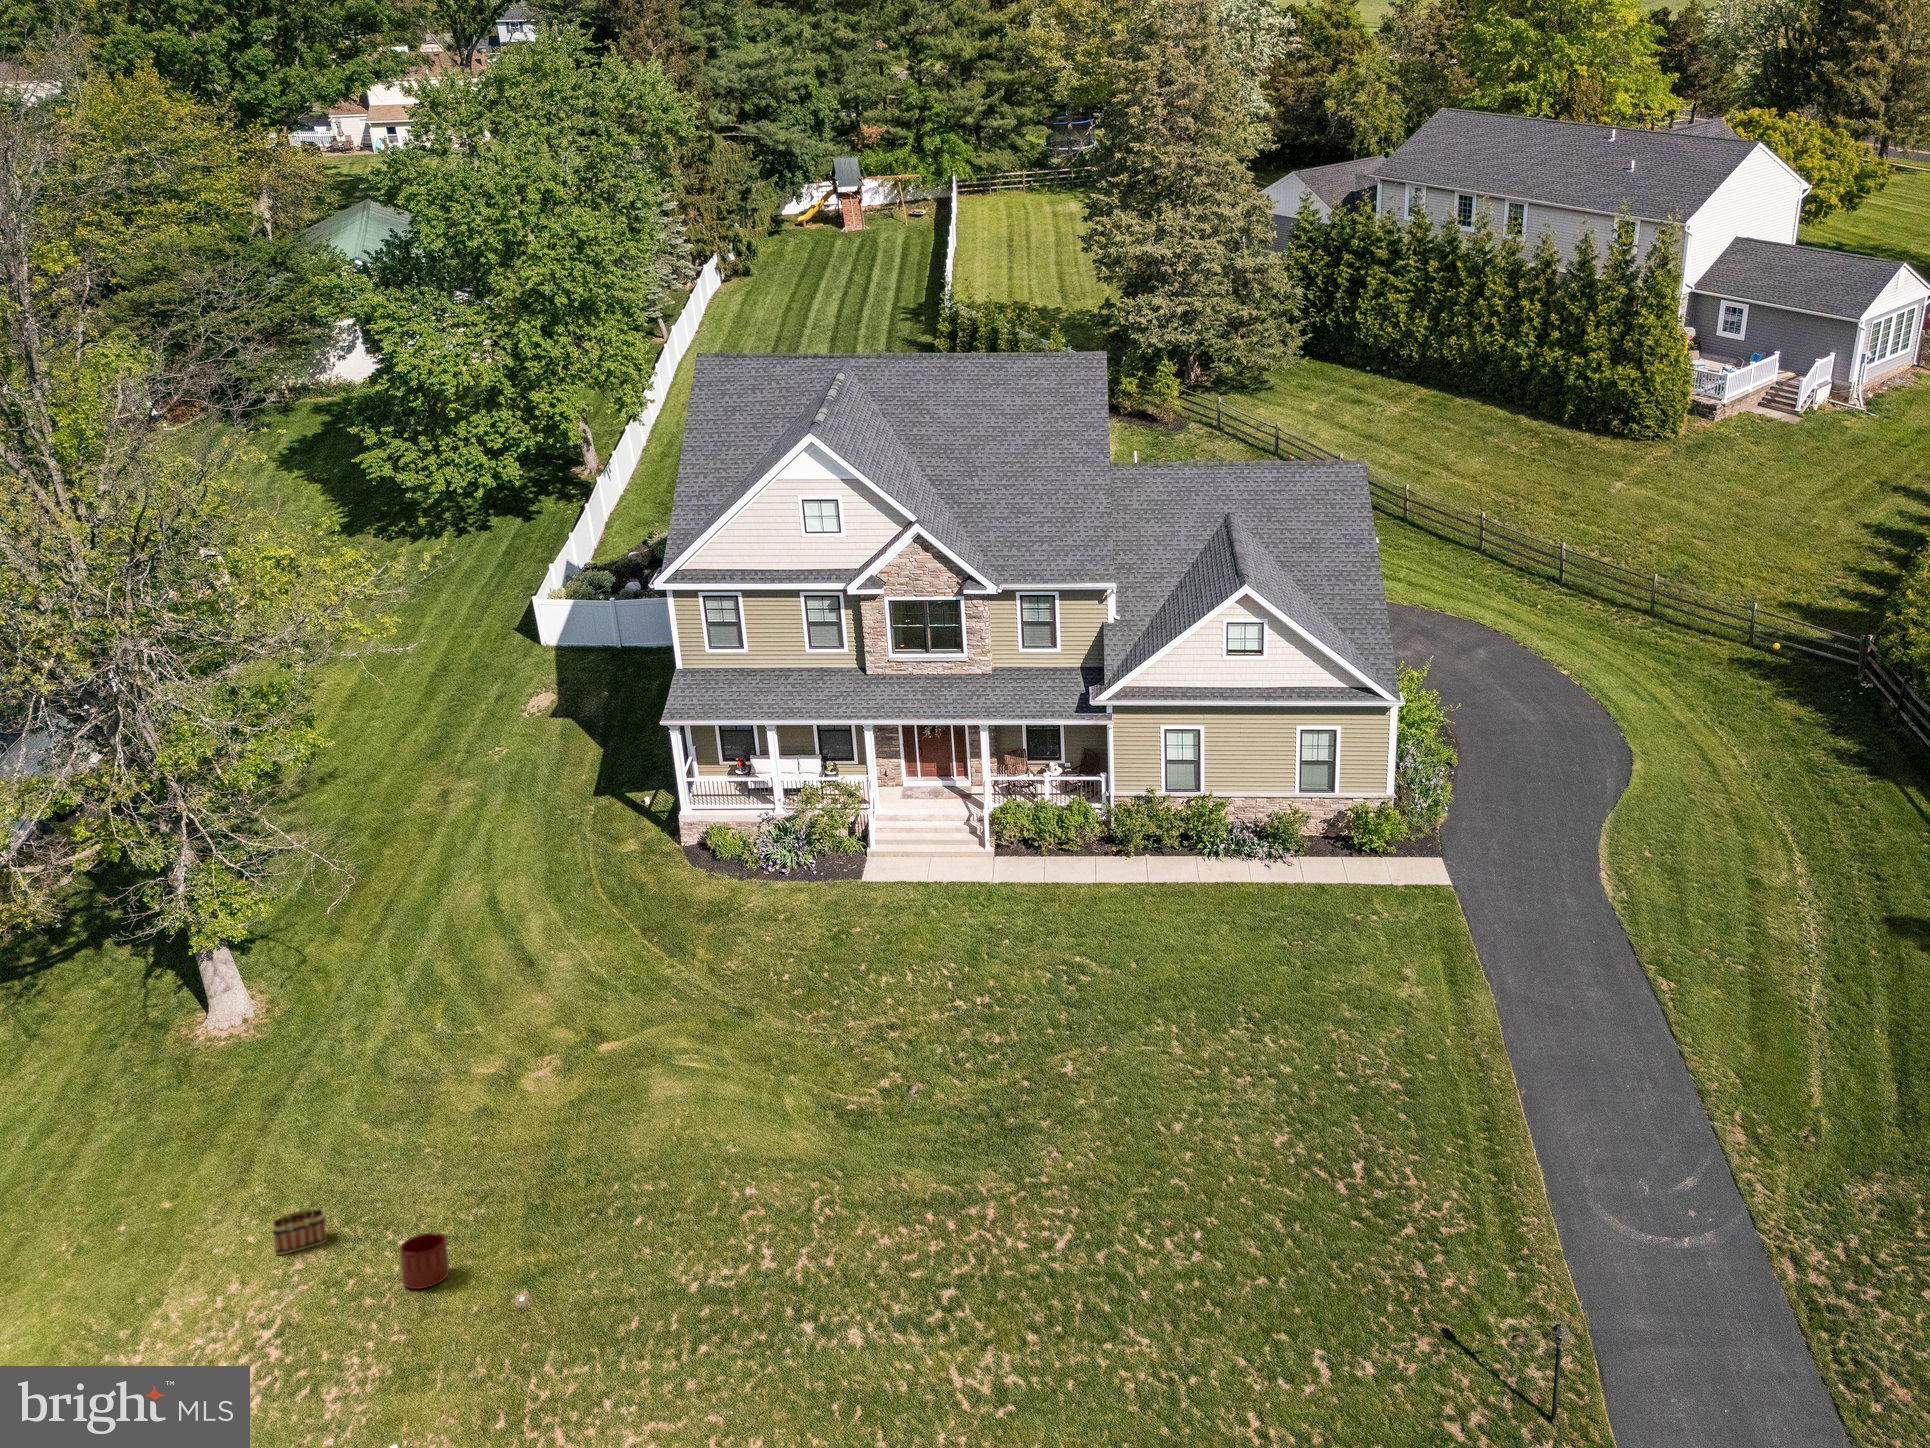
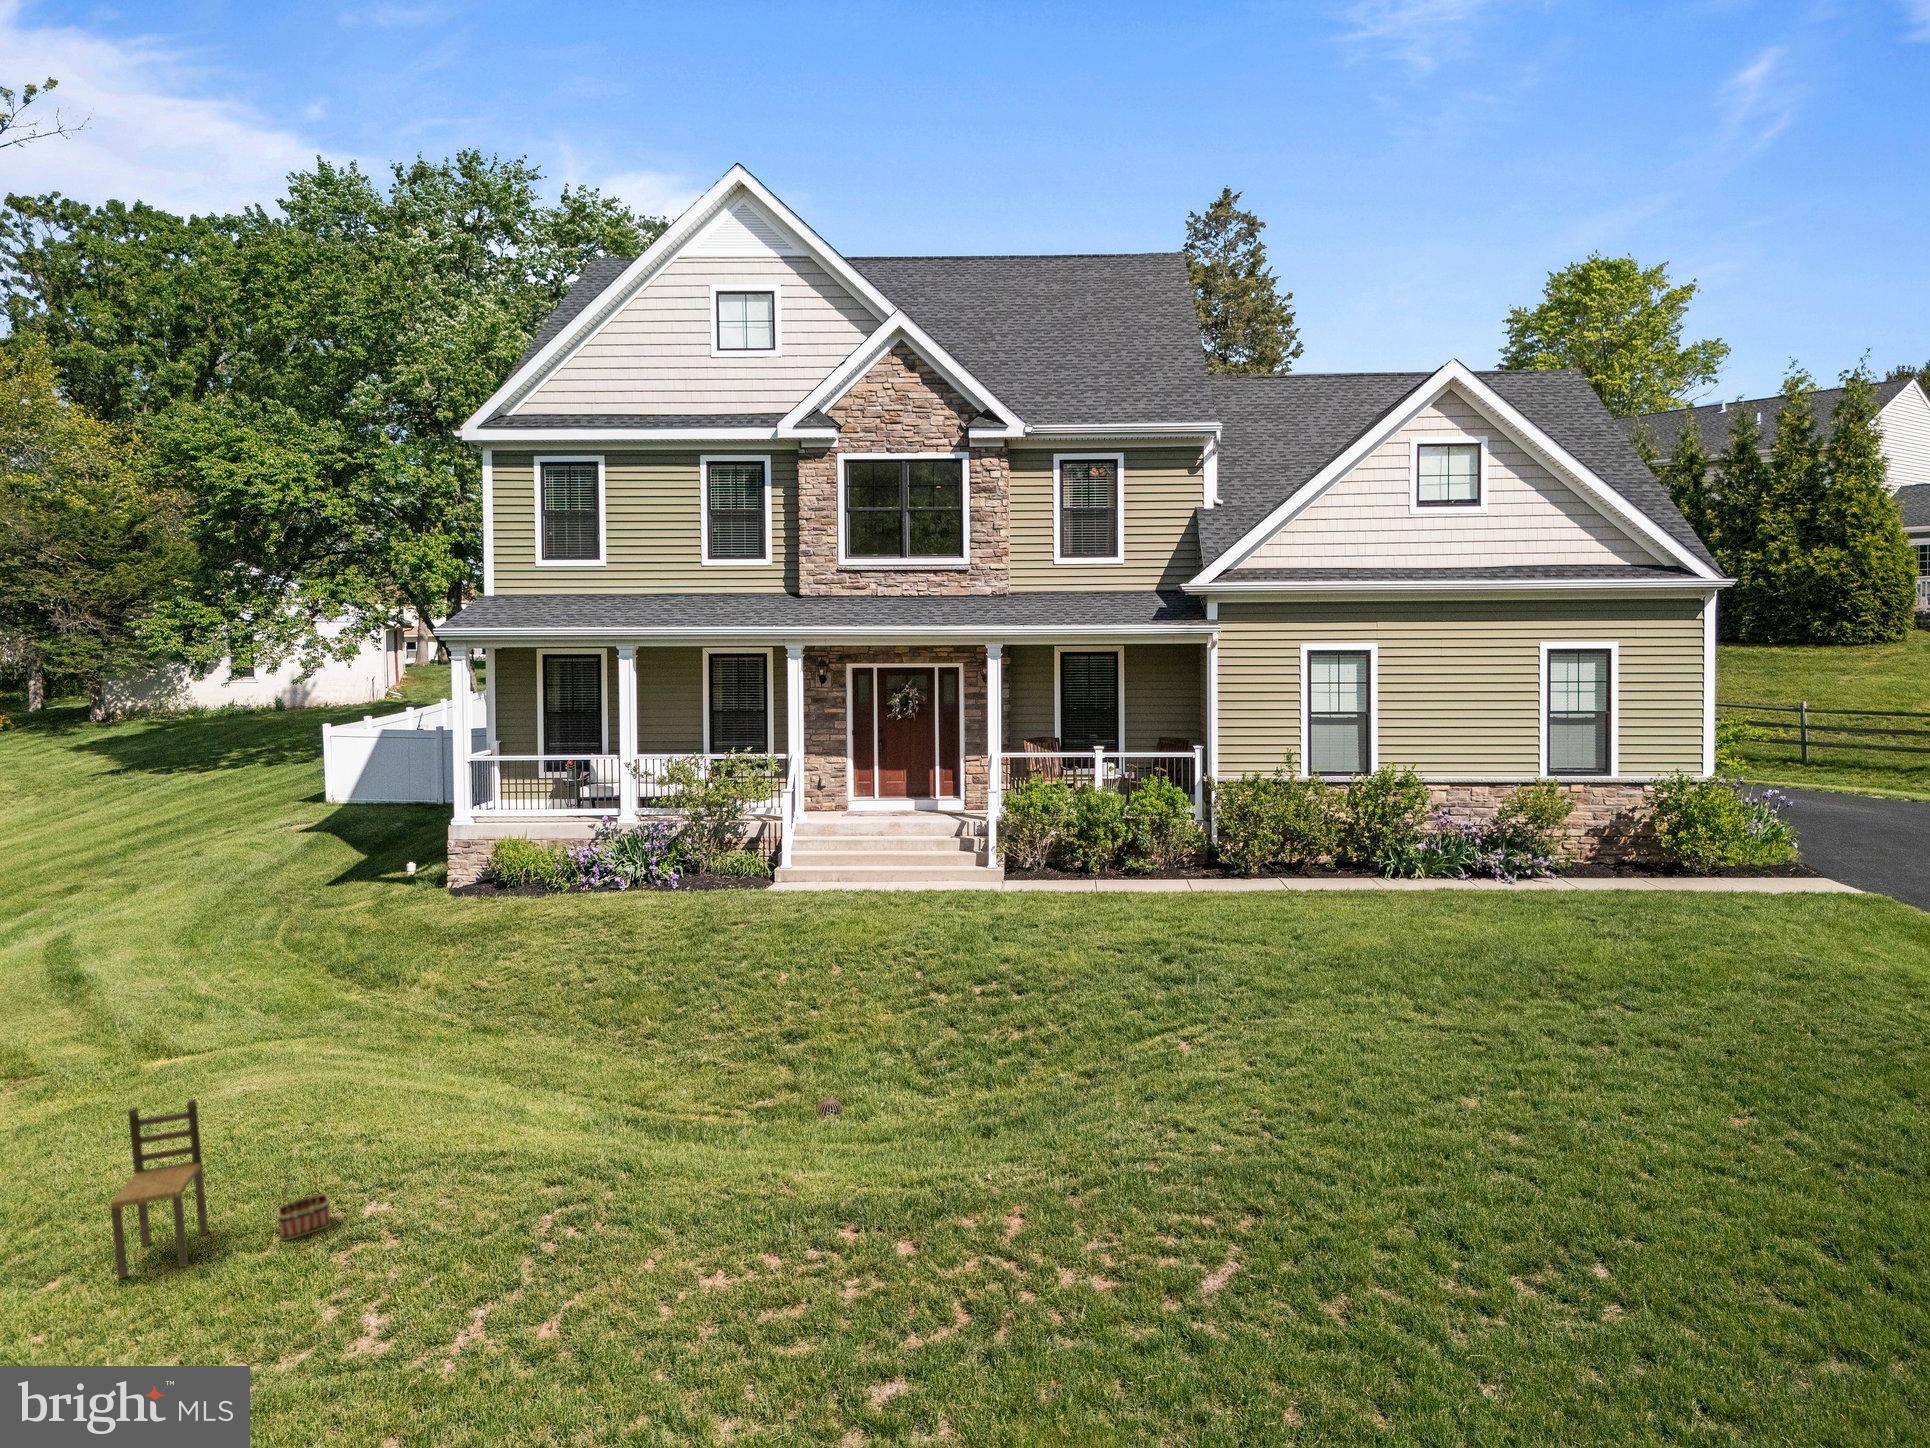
chair: none [102,1101,201,1289] -> present [110,1099,208,1279]
planter: present [400,1233,449,1289] -> none [400,1220,447,1275]

